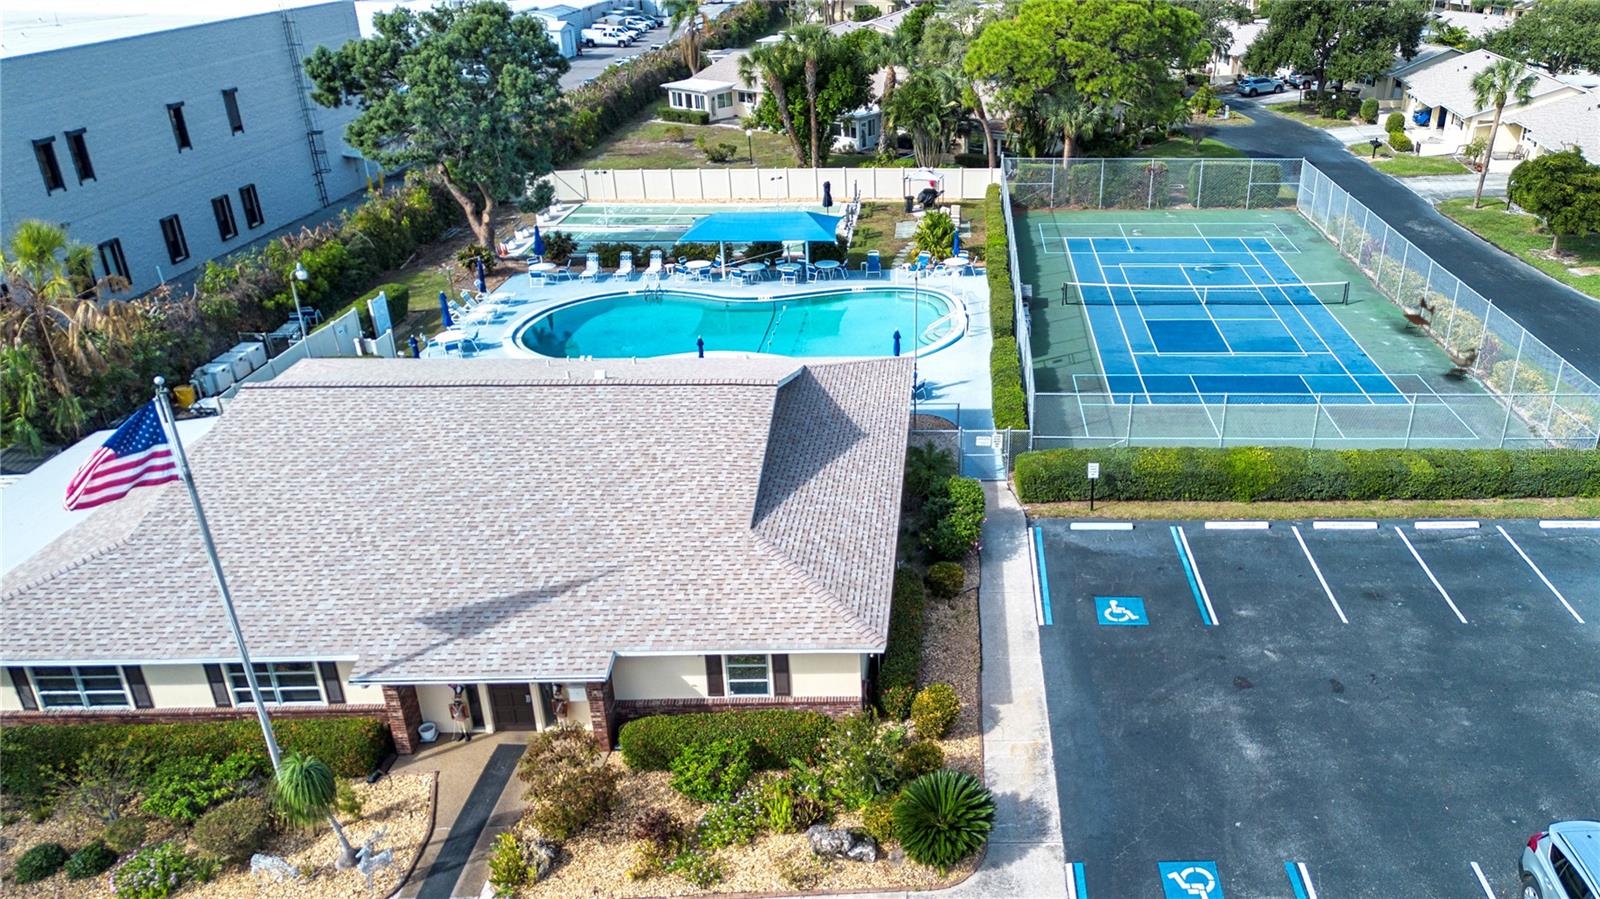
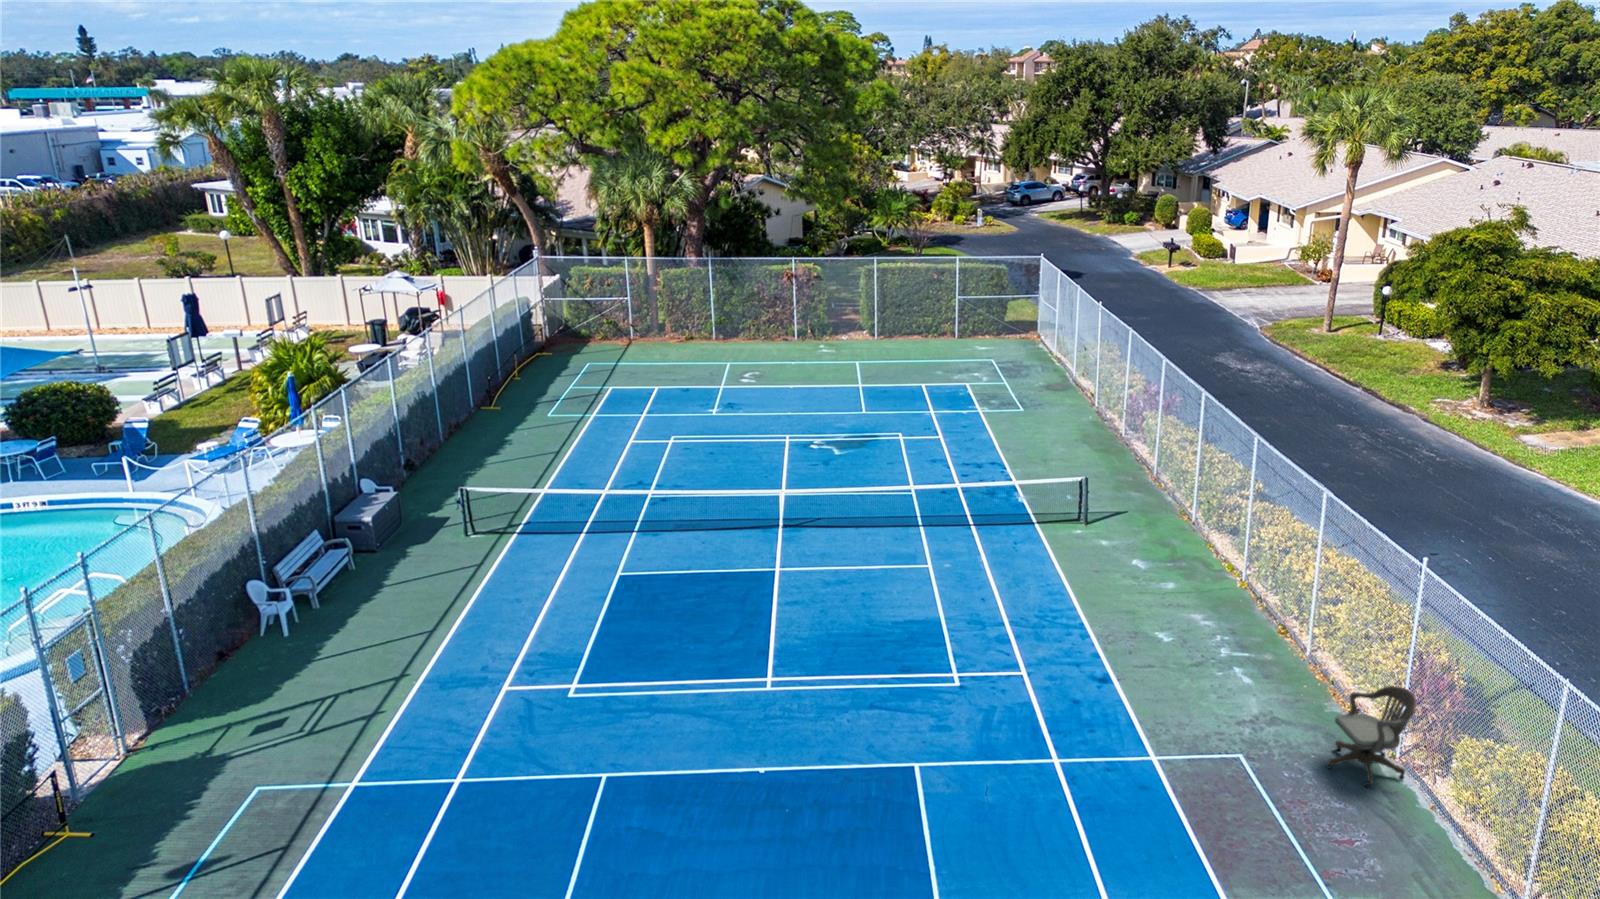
bench: present [1403,298,1435,337] -> none [1205,518,1279,619]

